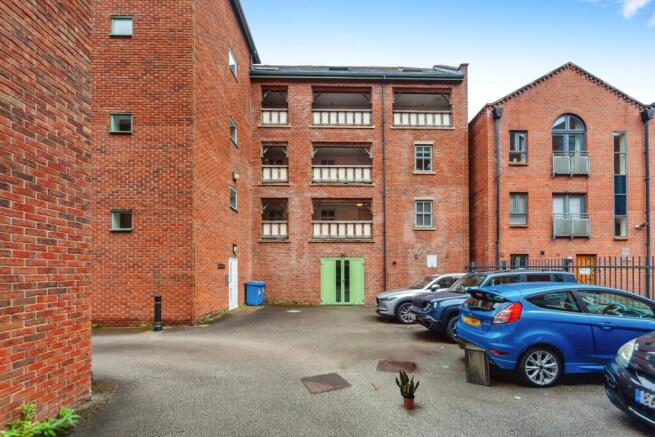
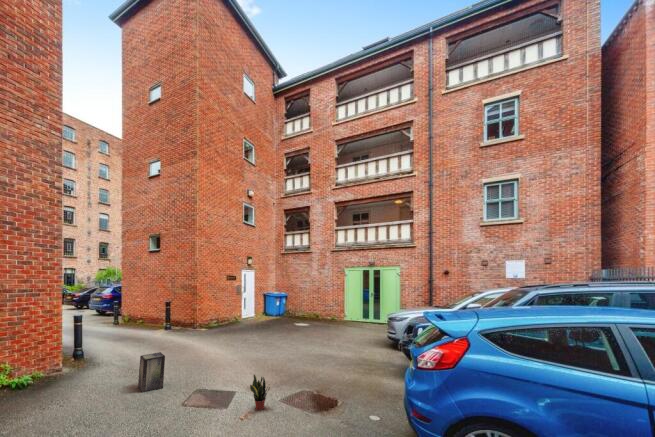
storage box: present [464,343,490,387] -> present [138,352,165,393]

